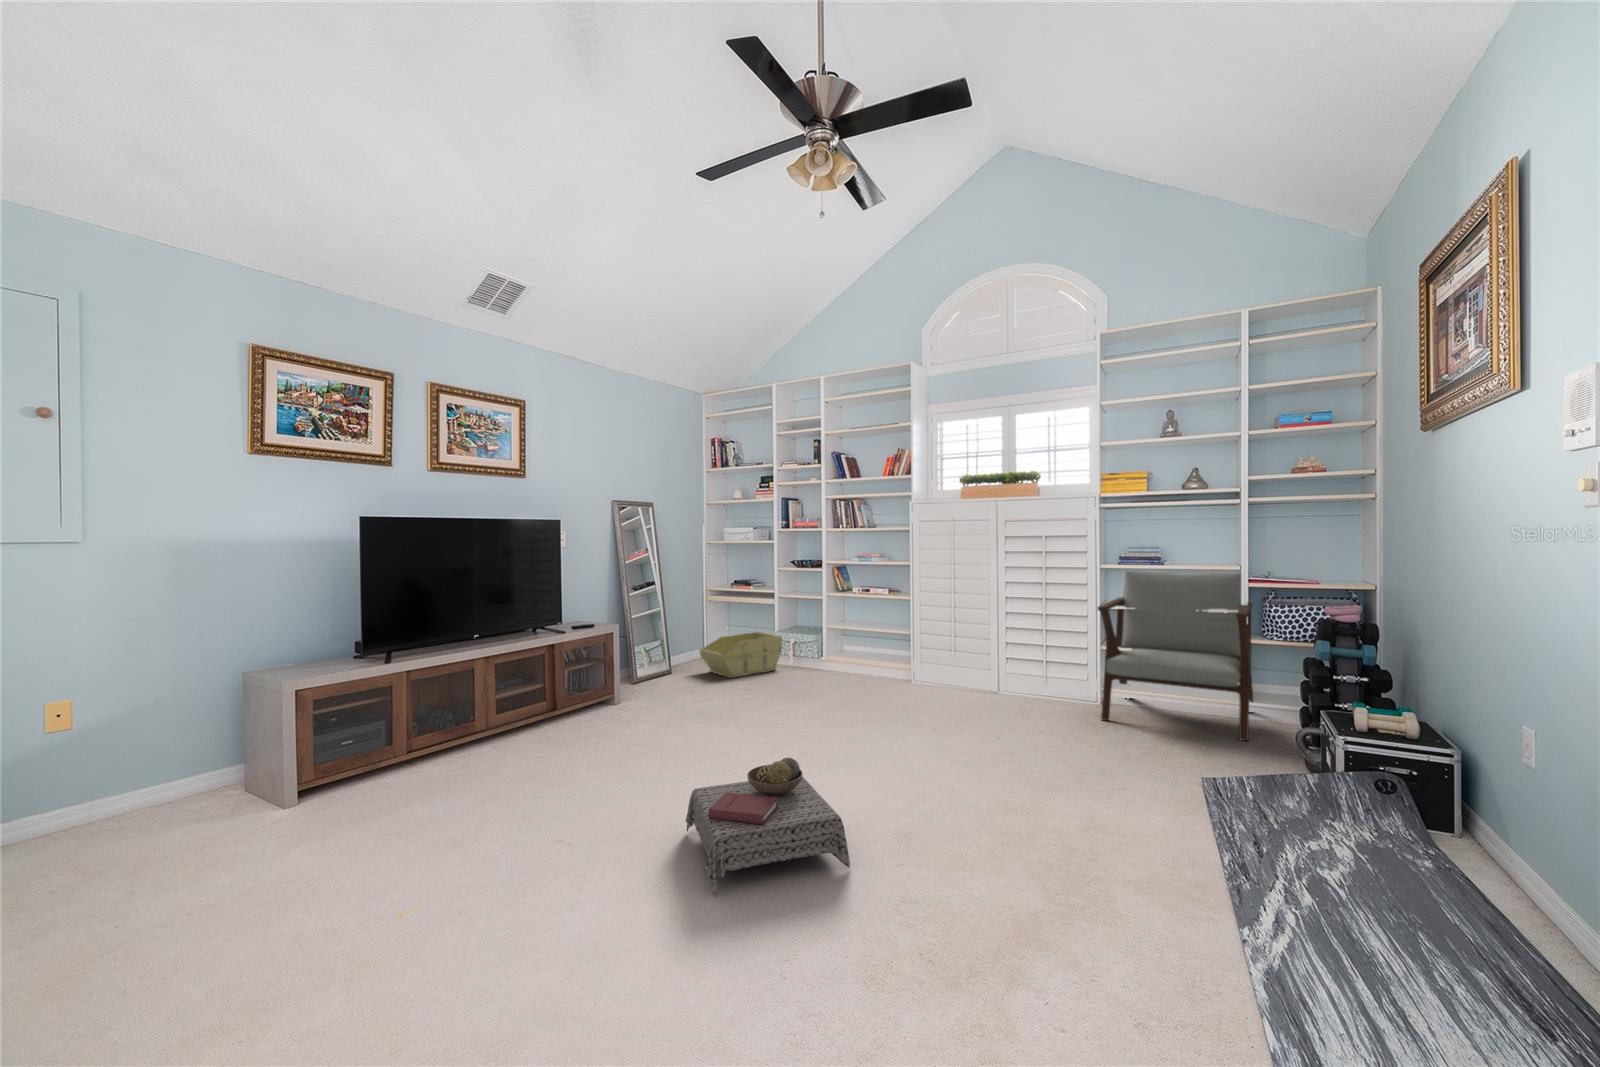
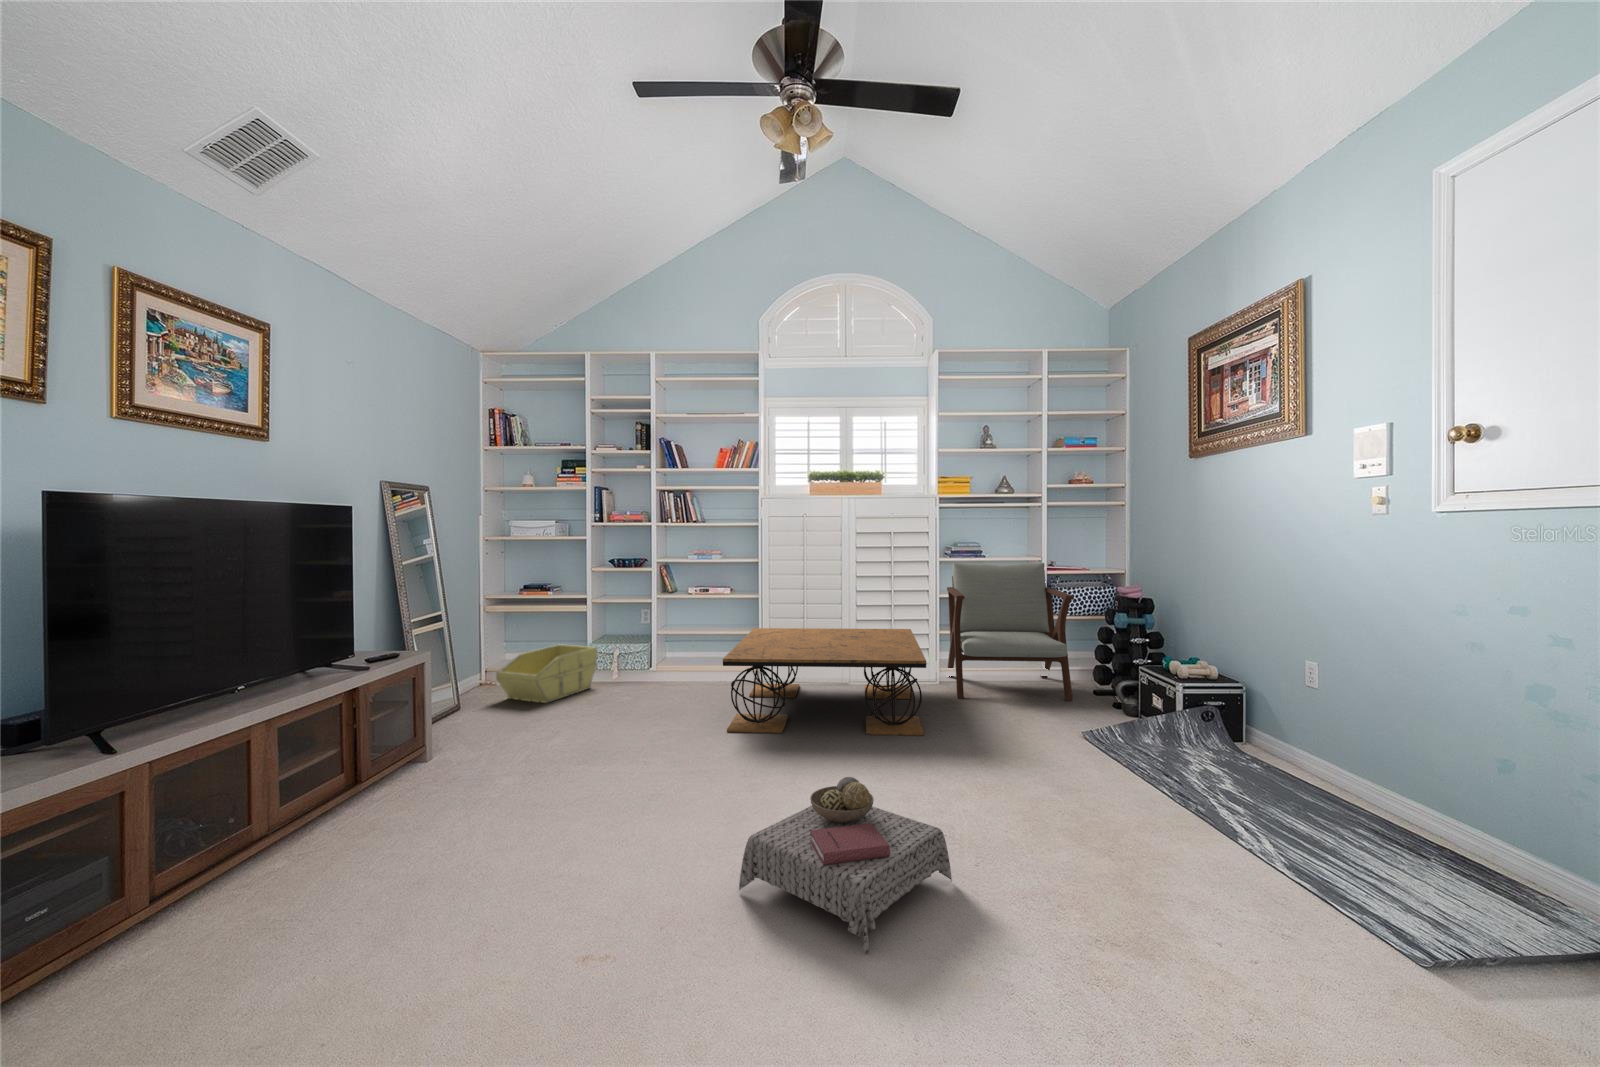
coffee table: none [828,628,1063,749] -> present [723,628,926,736]

